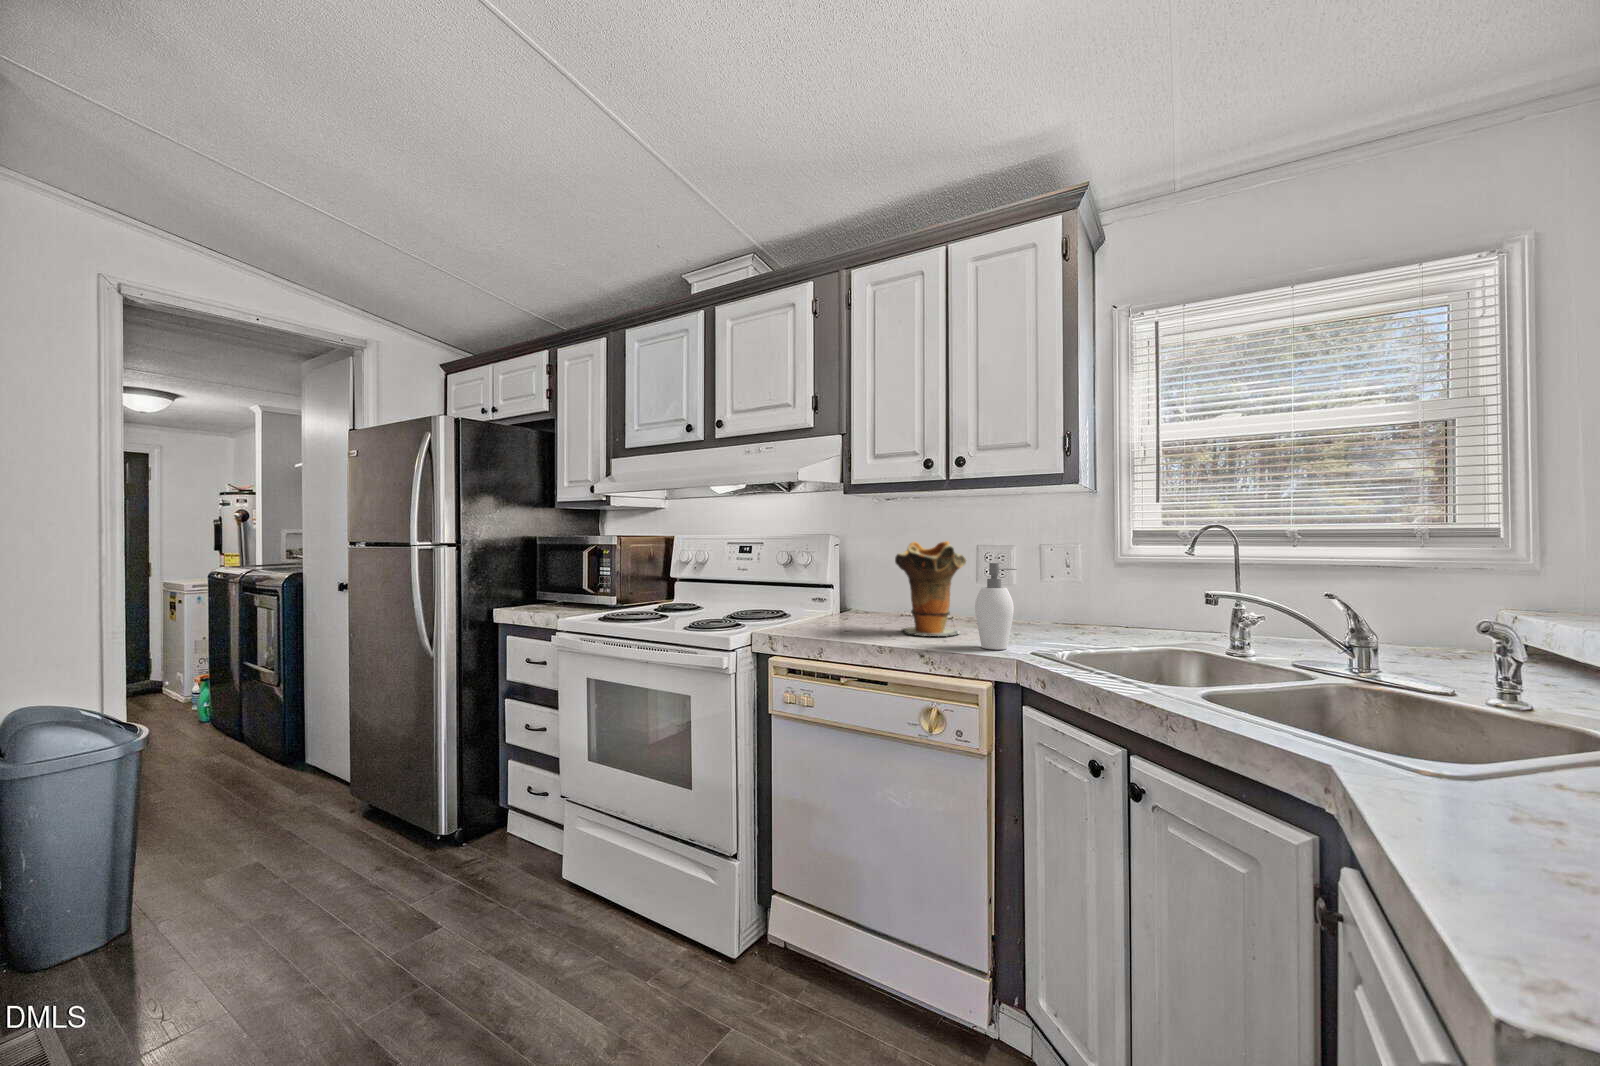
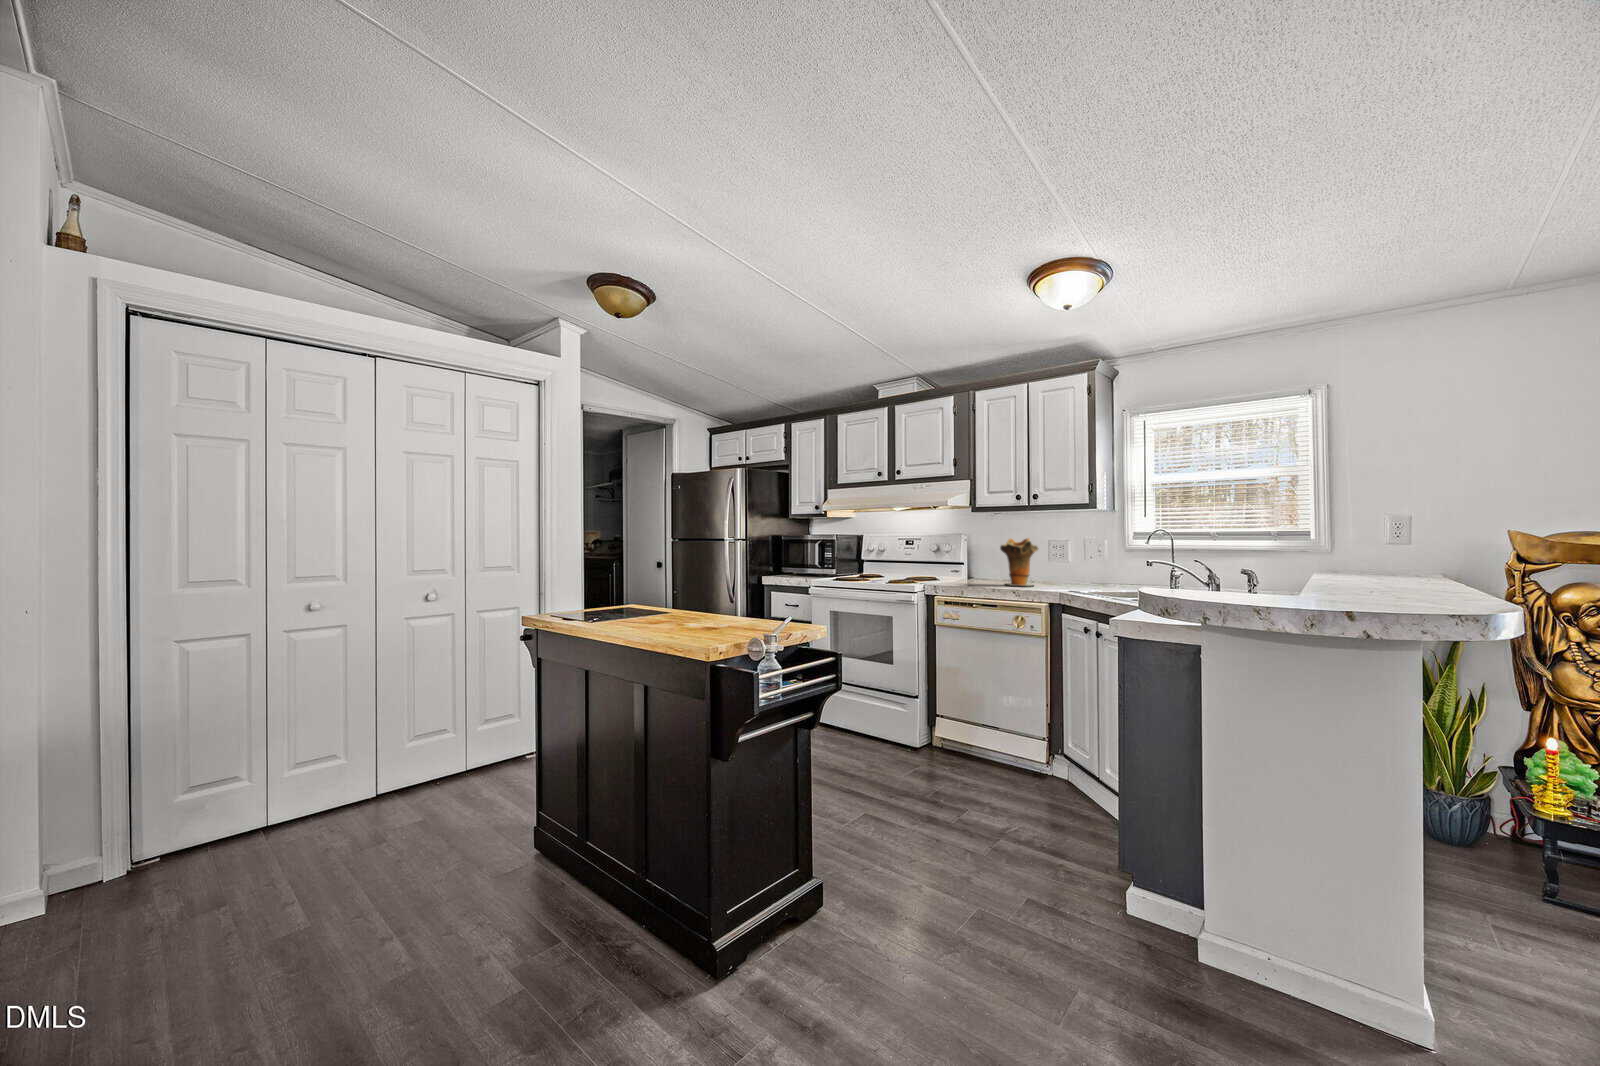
soap dispenser: present [975,563,1016,650] -> none [1041,549,1060,590]

